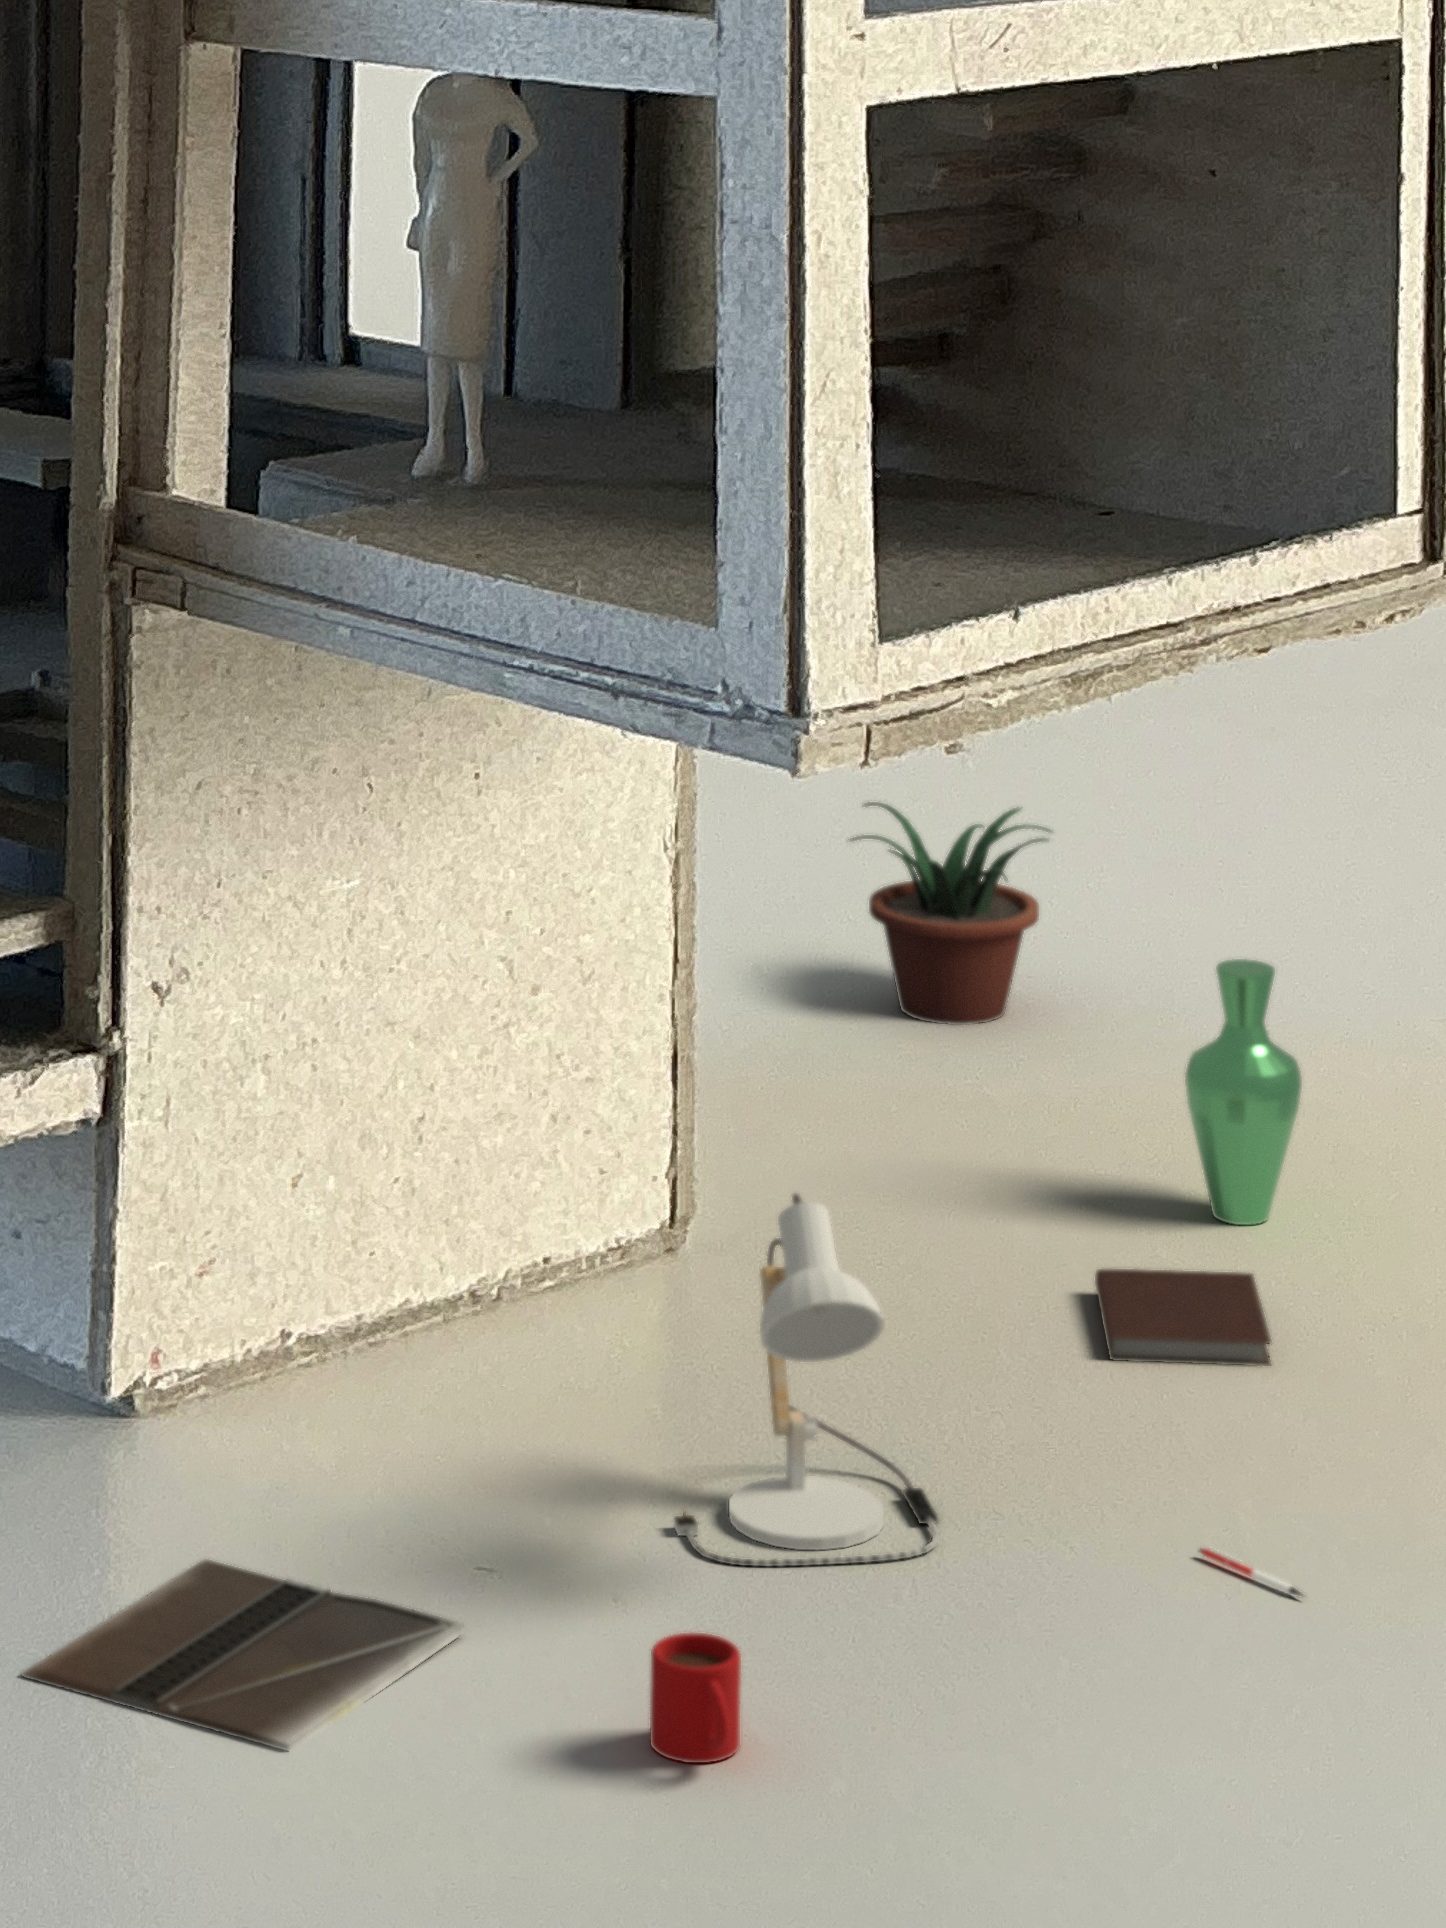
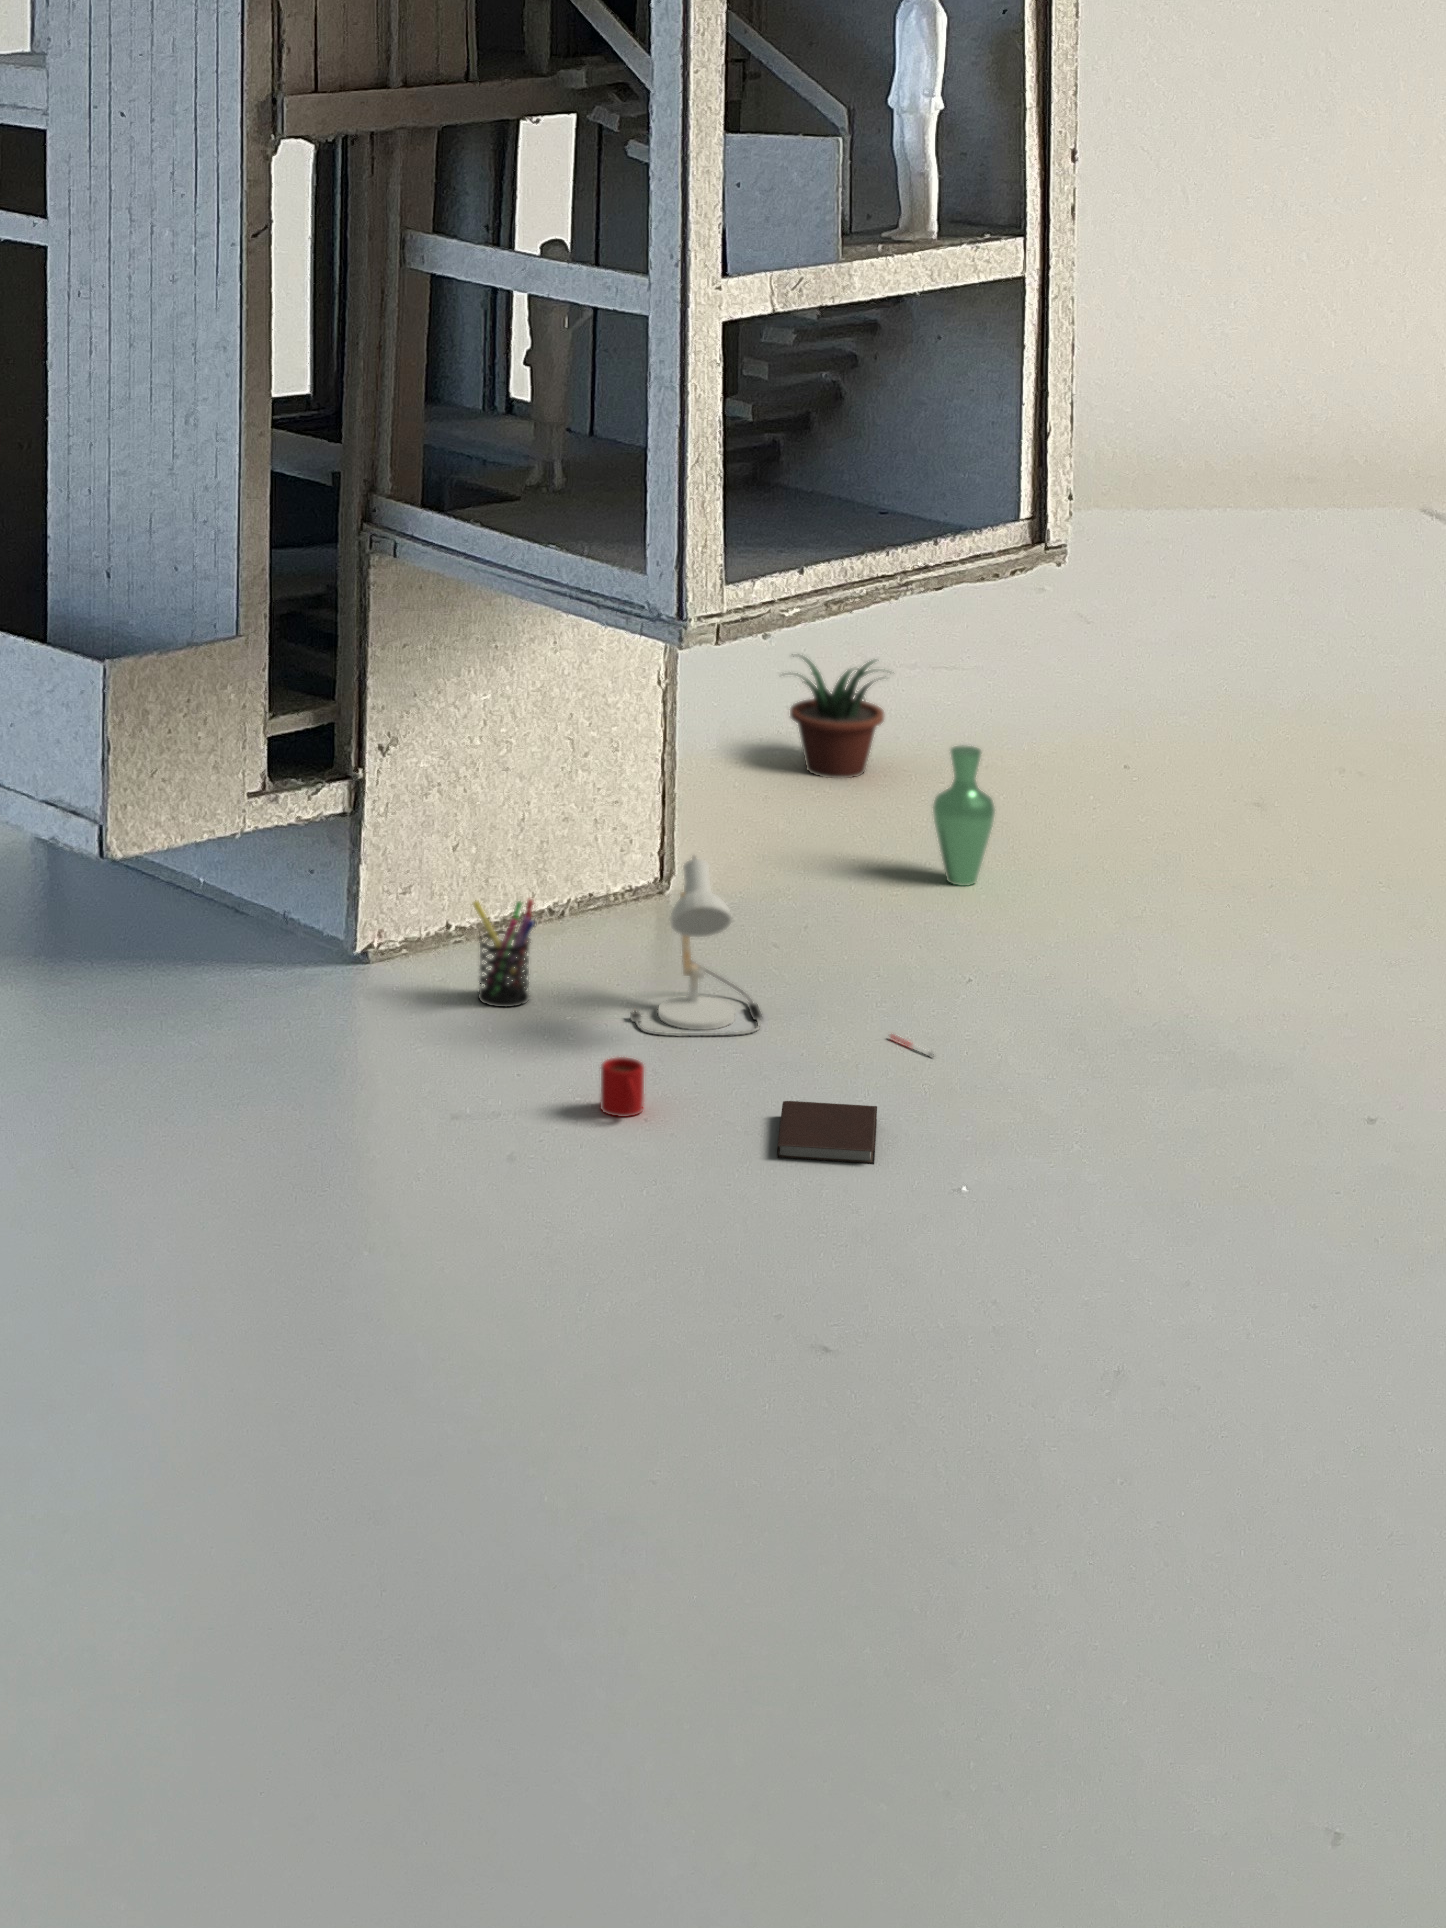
notebook: present [1095,1269,1271,1366] -> present [777,1101,877,1165]
pen holder: none [349,1289,479,1511] -> present [473,899,534,1007]
laptop: present [22,1560,464,1751] -> none [302,1024,518,1108]

